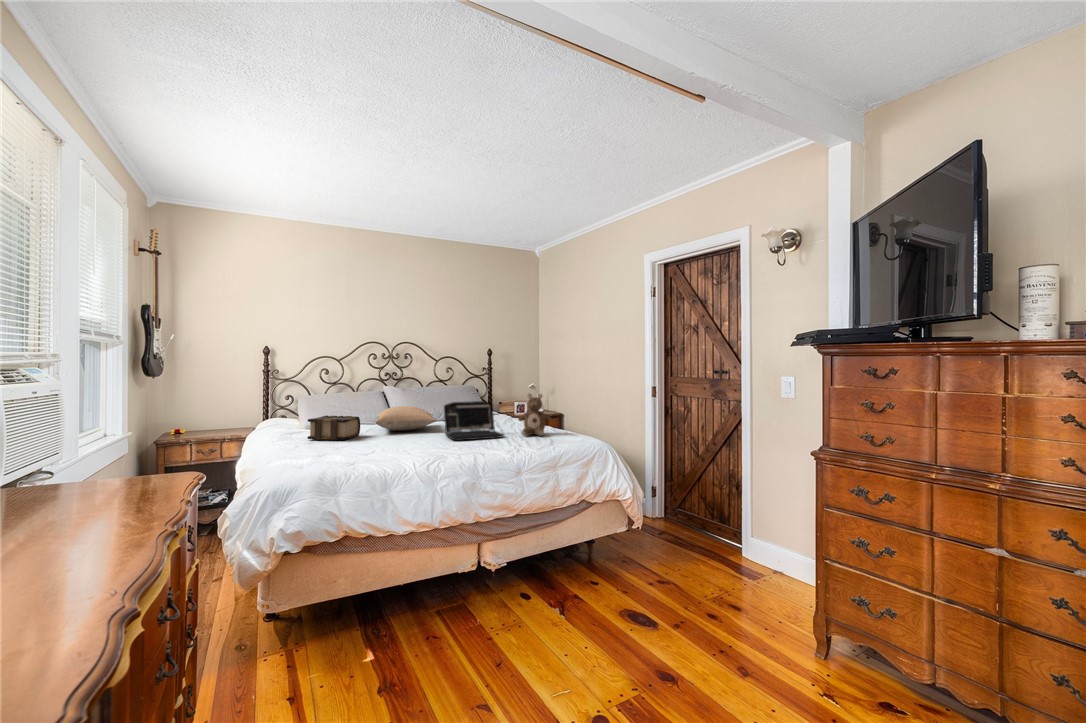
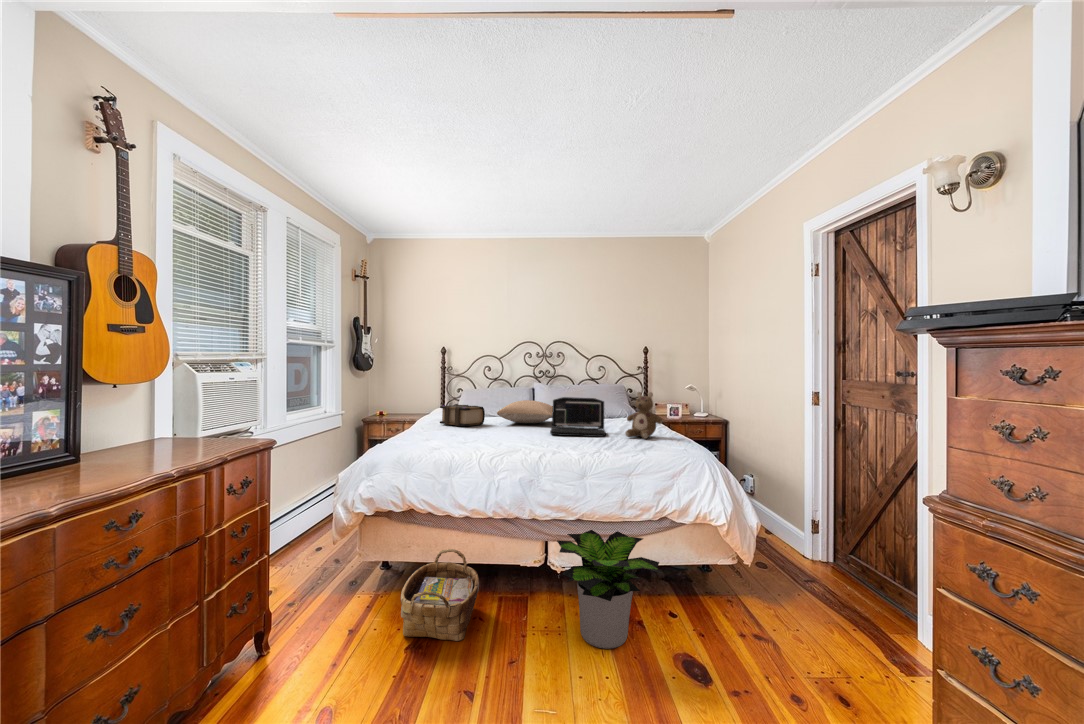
potted plant: none [511,522,607,627] -> present [557,530,662,649]
woven basket: none [358,572,439,675] -> present [401,549,479,641]

